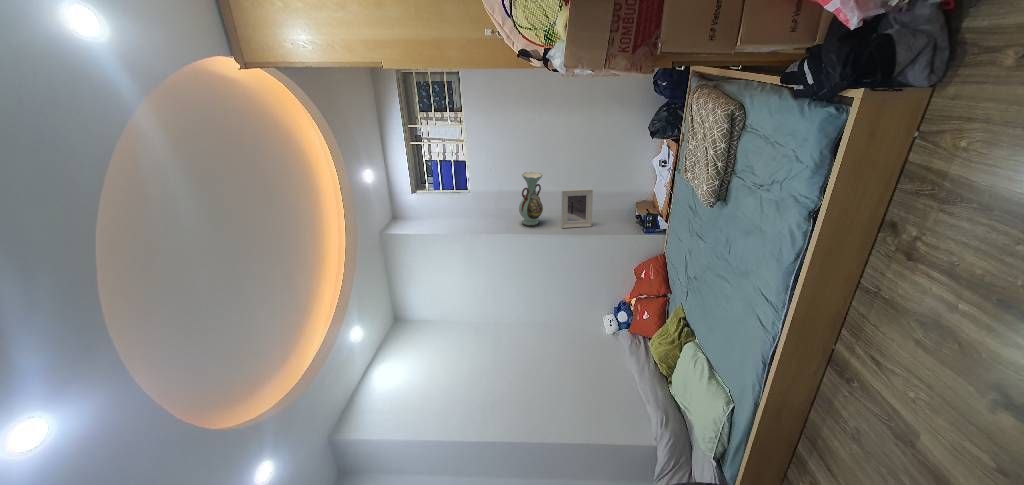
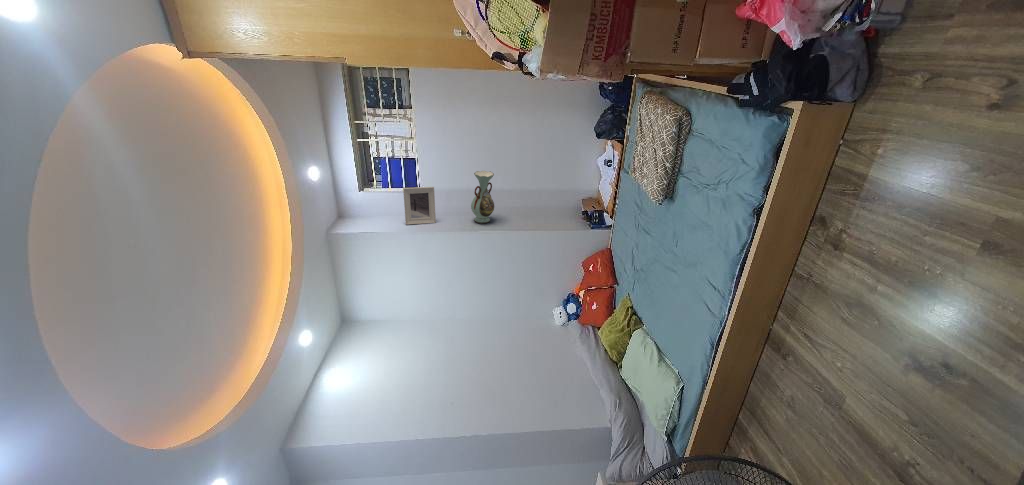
picture frame: present [561,189,593,228] -> present [403,187,436,224]

